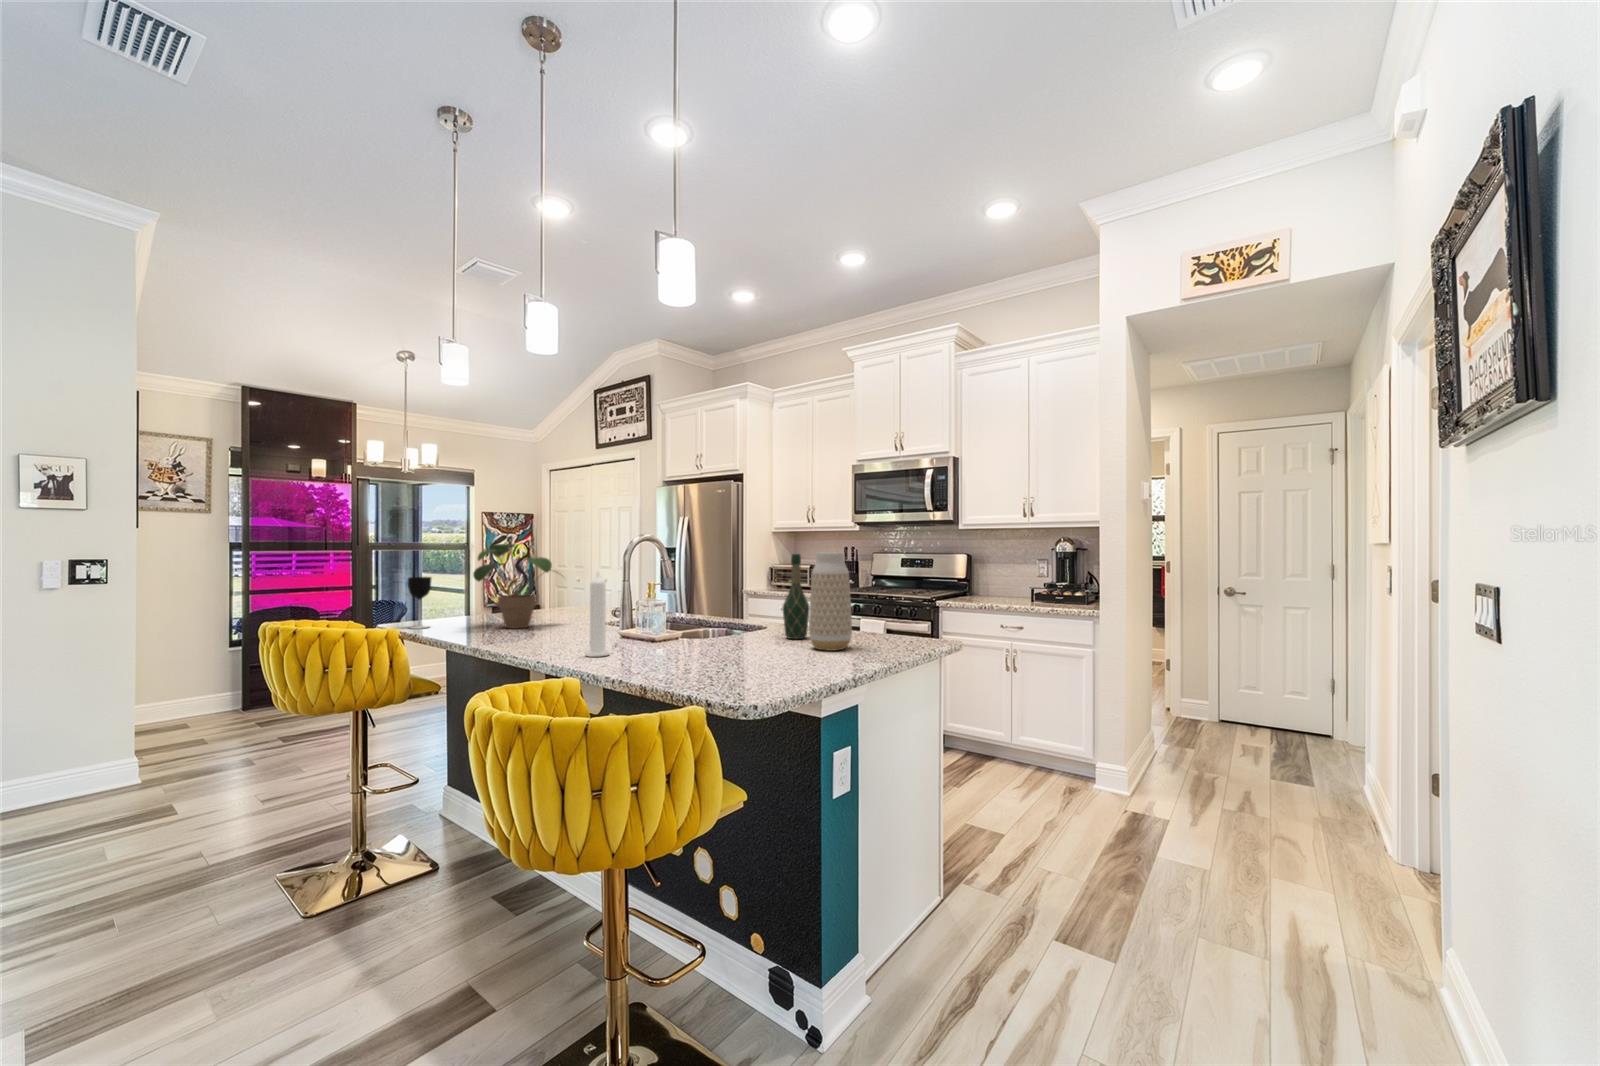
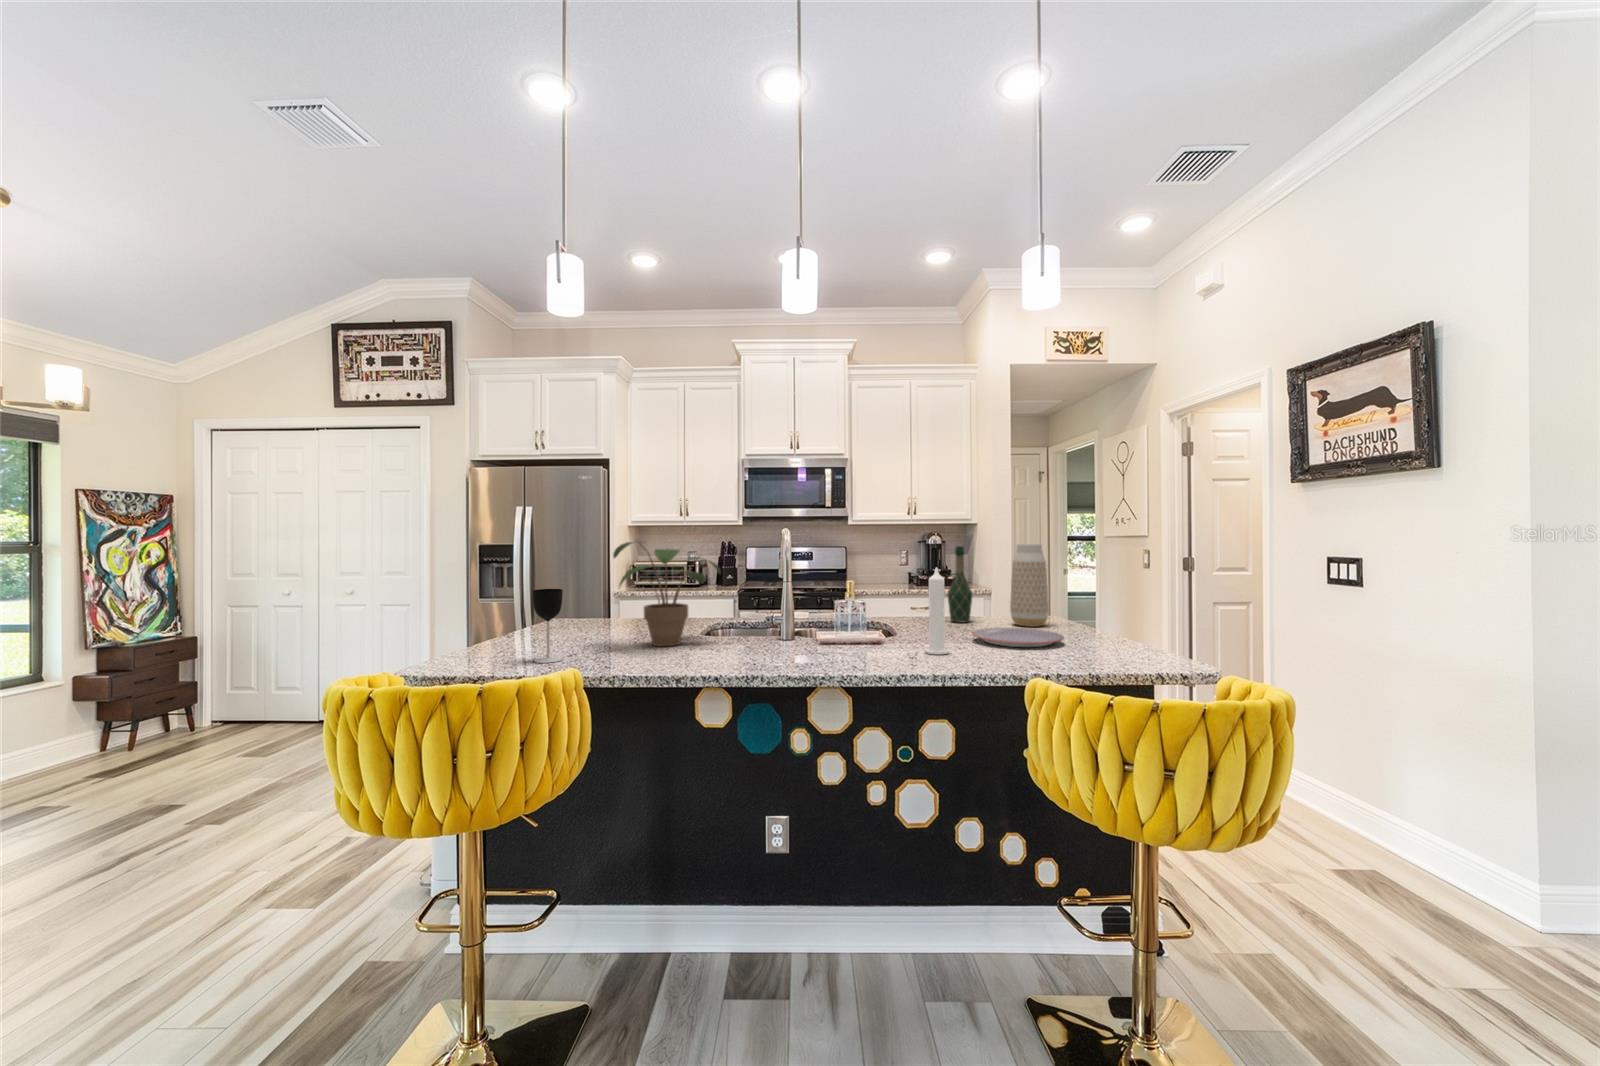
plate: none [660,642,757,664] -> present [972,628,1064,647]

